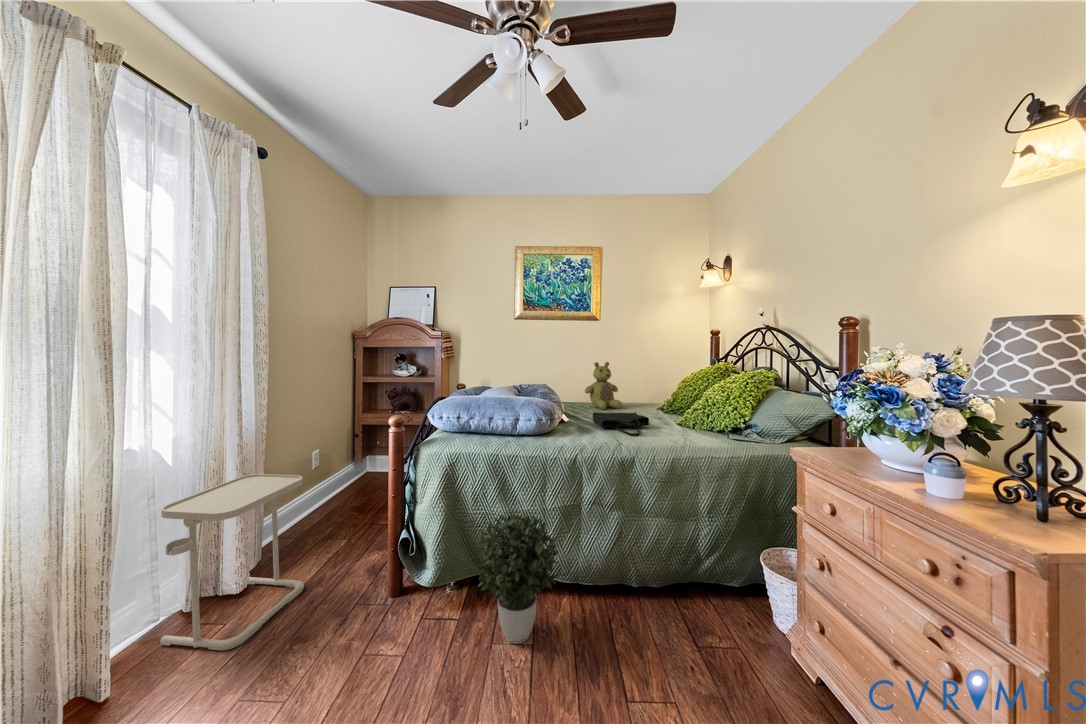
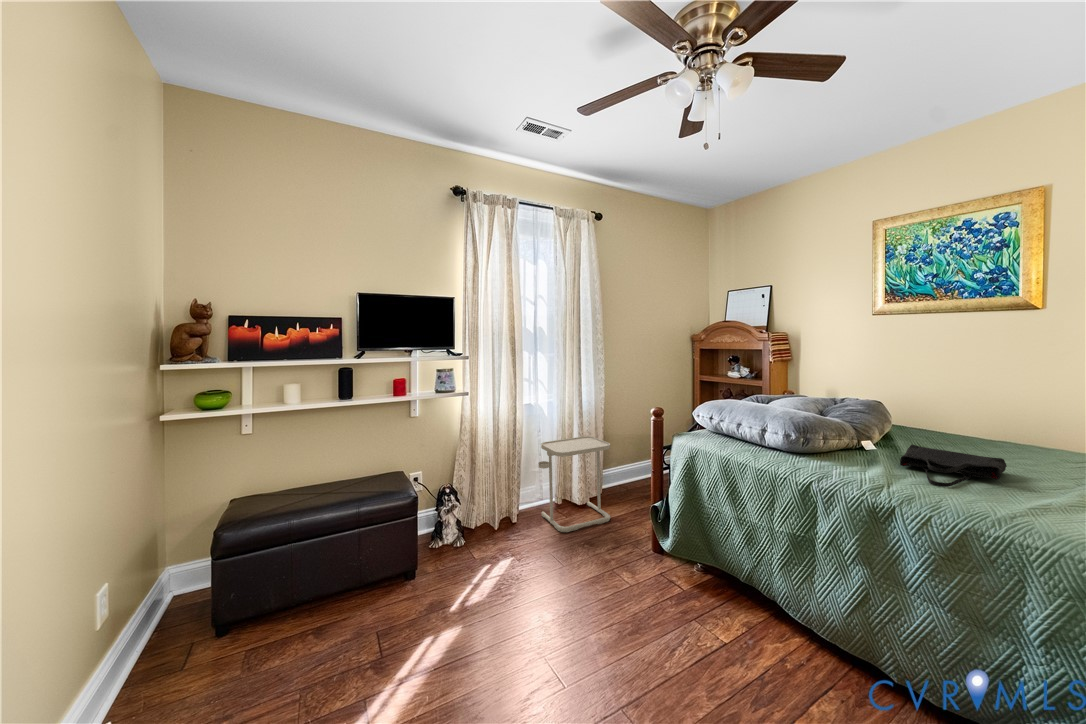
stuffed bear: present [585,362,622,409] -> none [957,375,1042,451]
potted plant: present [477,514,559,644] -> none [675,513,766,637]

